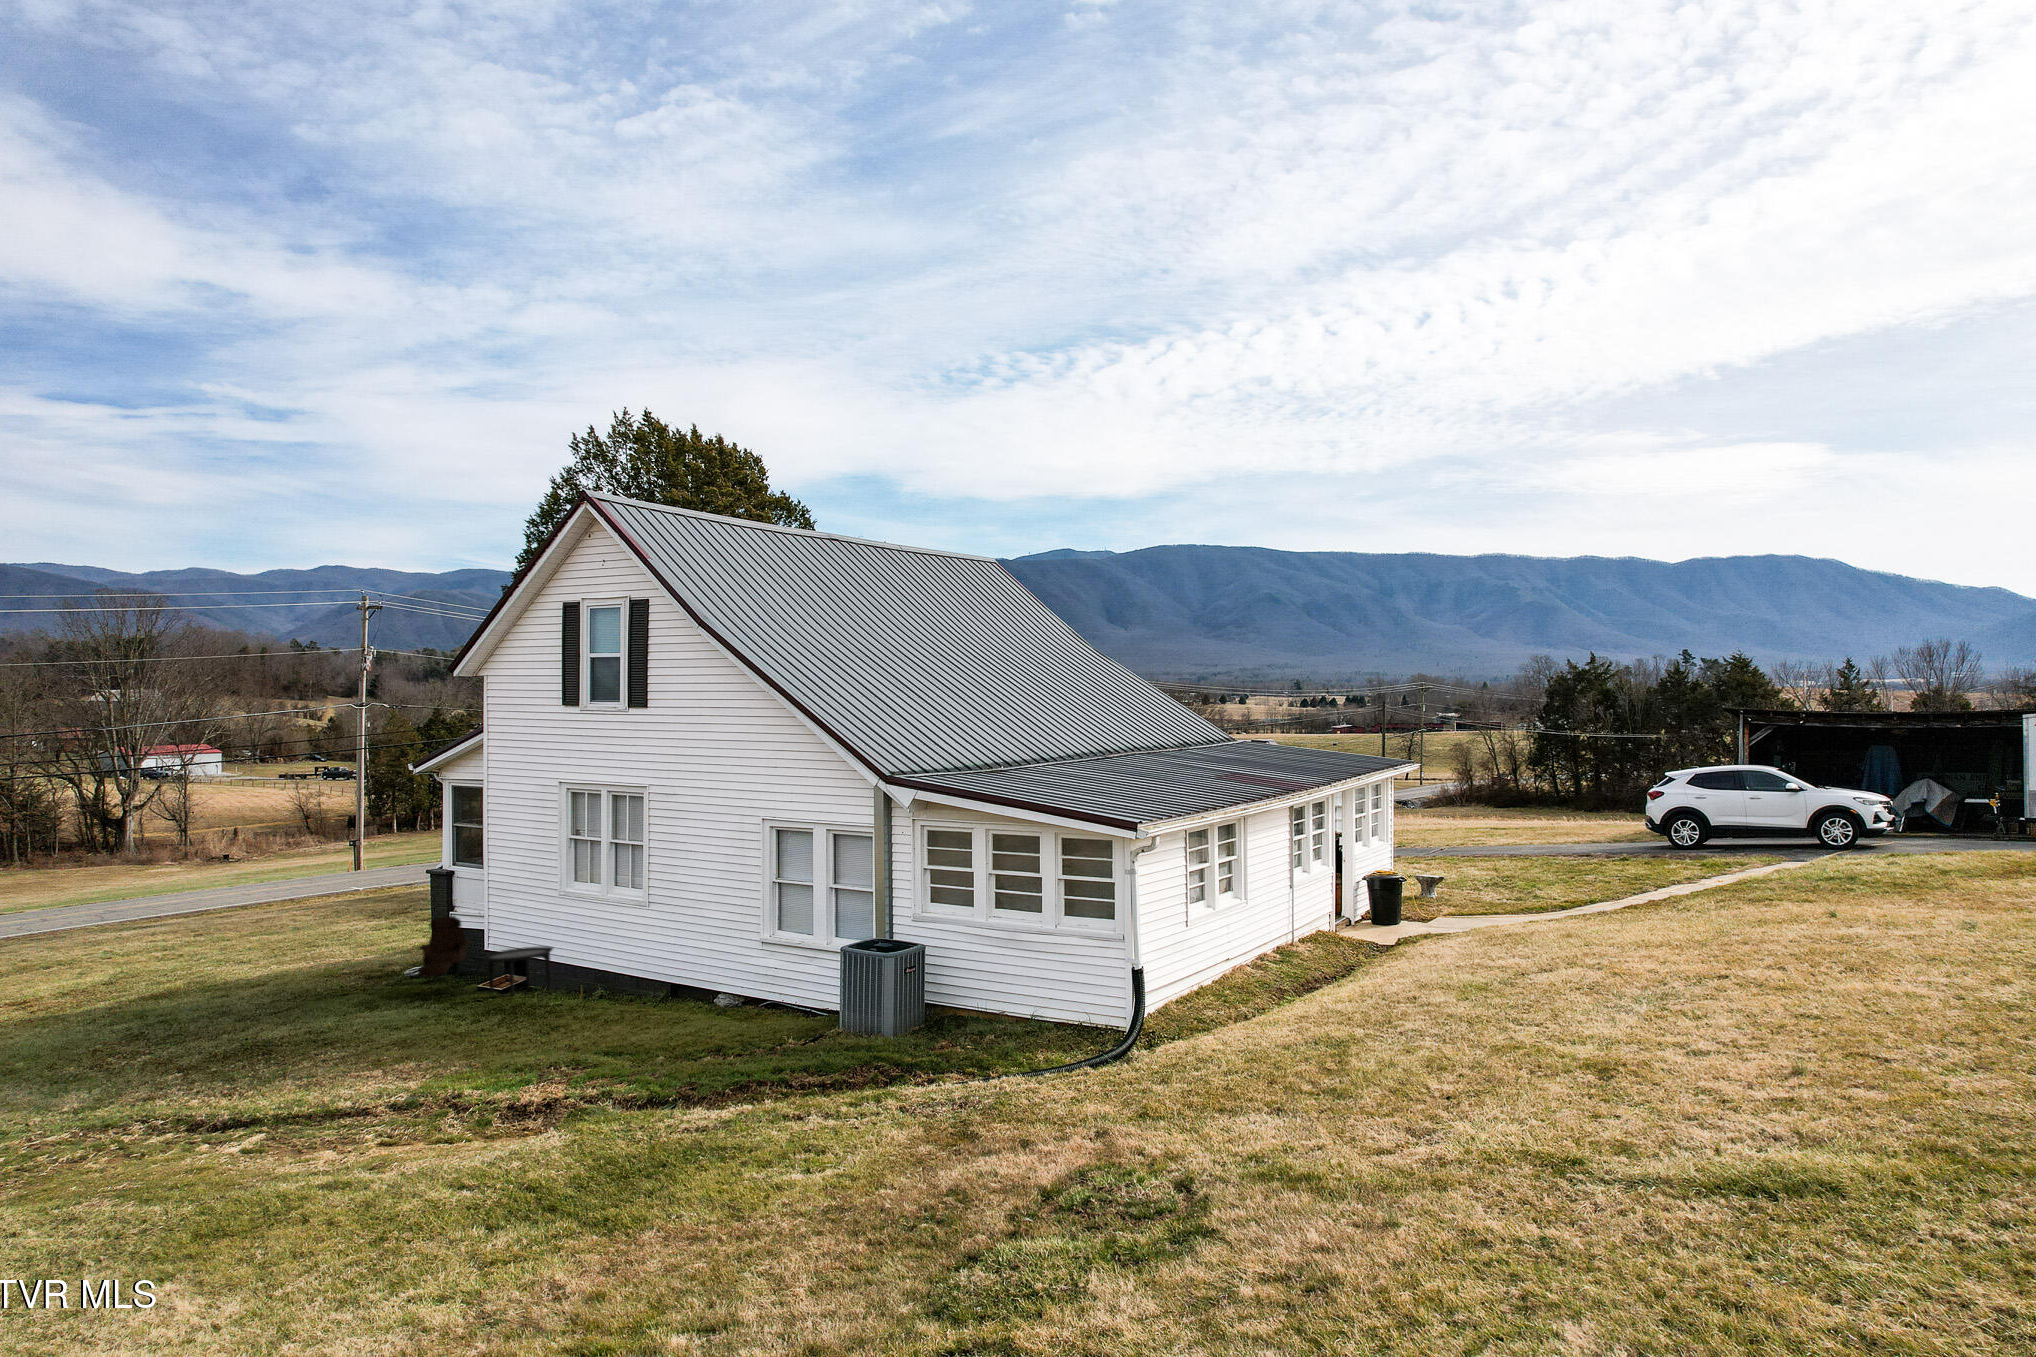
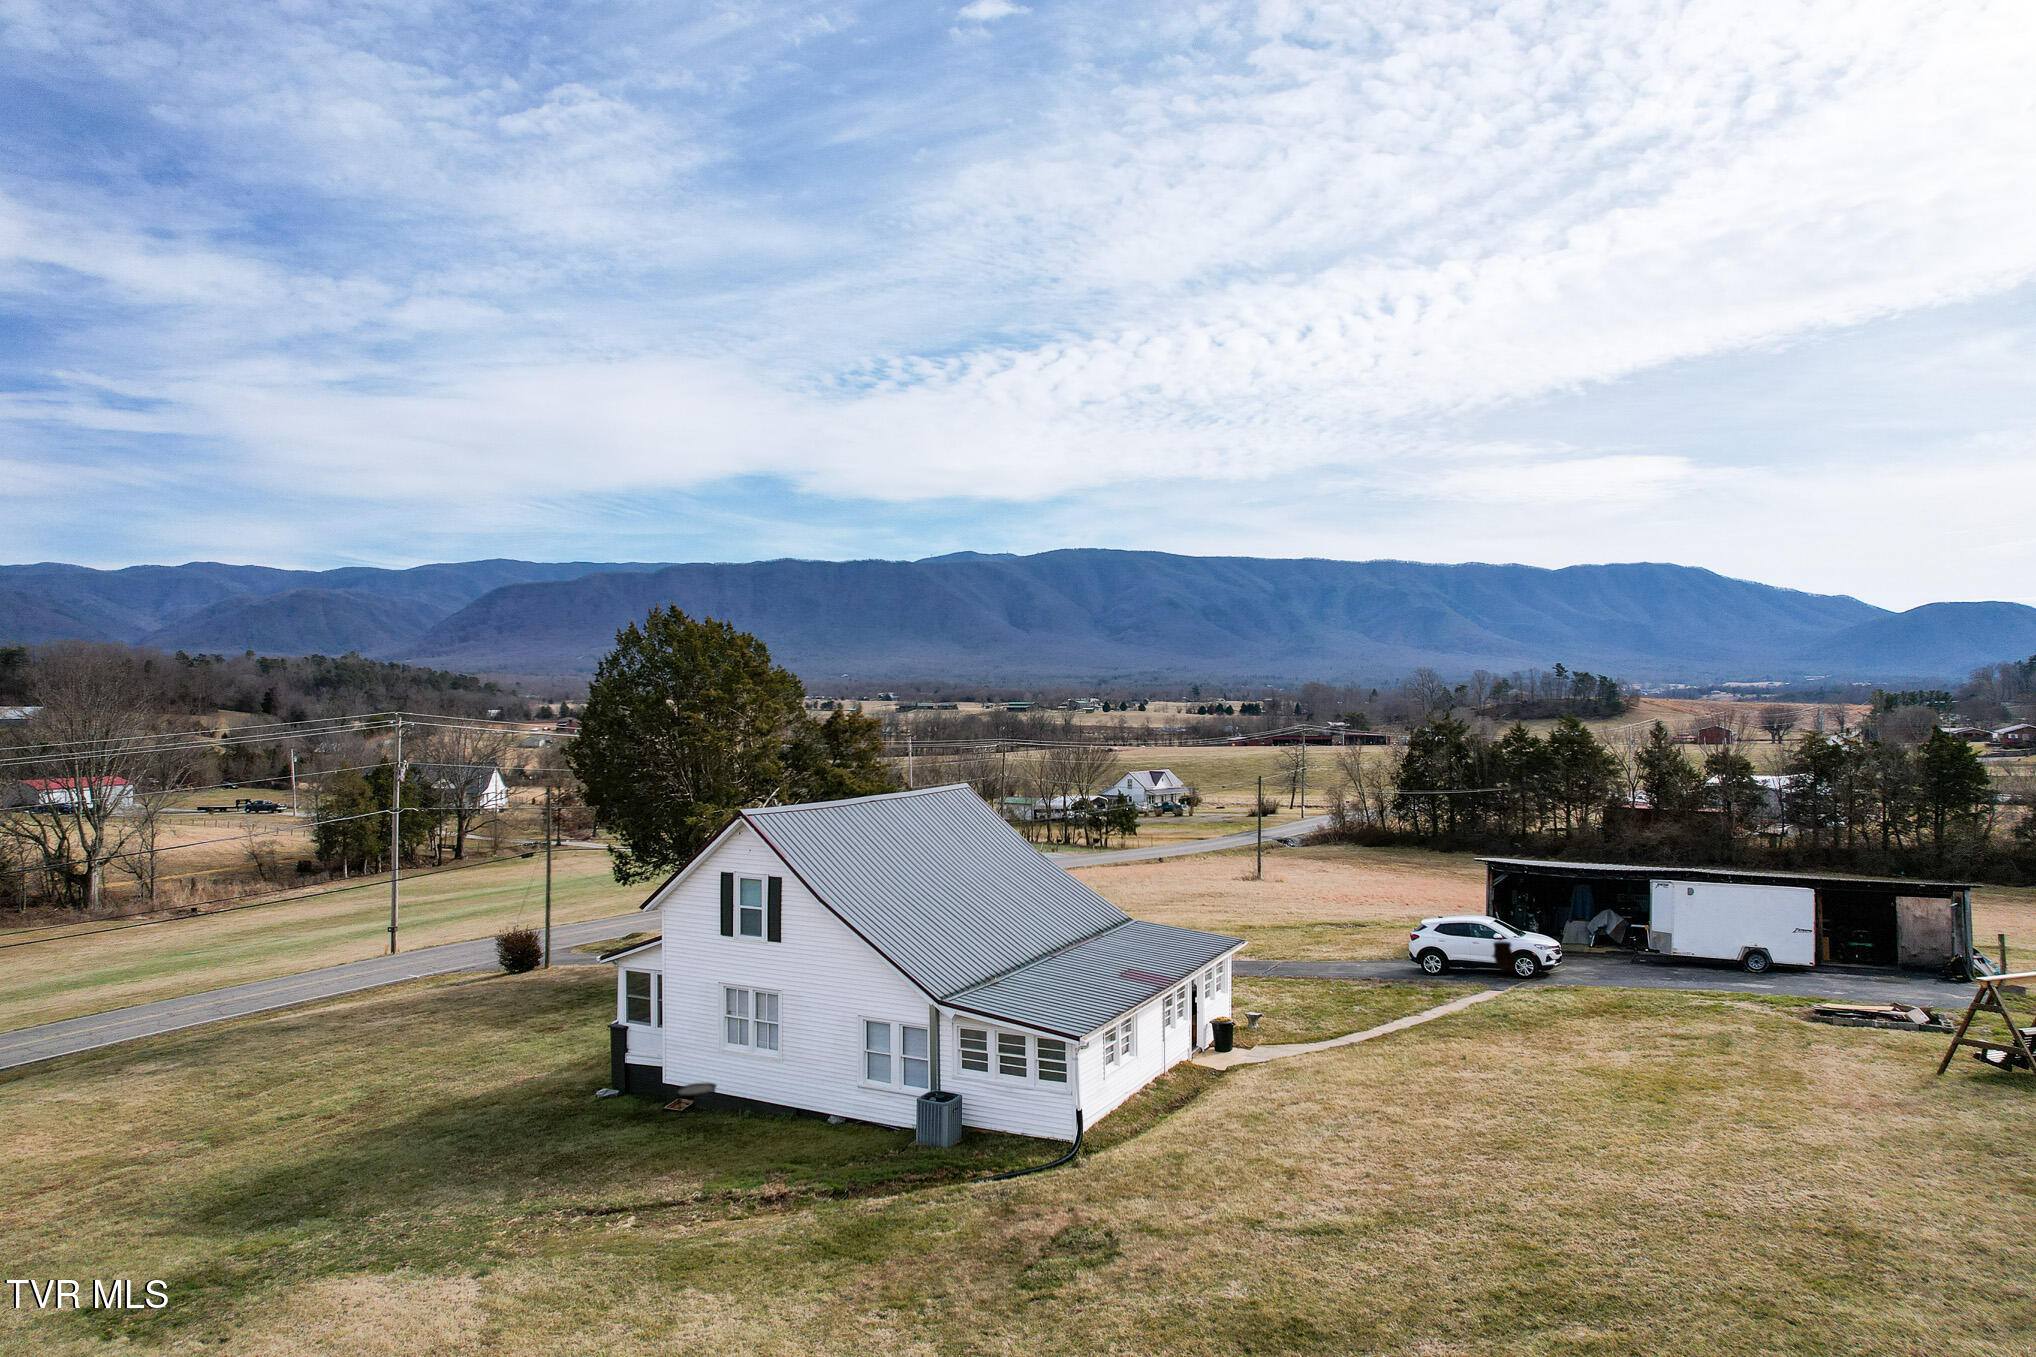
lounge chair: present [418,916,470,983] -> present [1493,942,1516,974]

